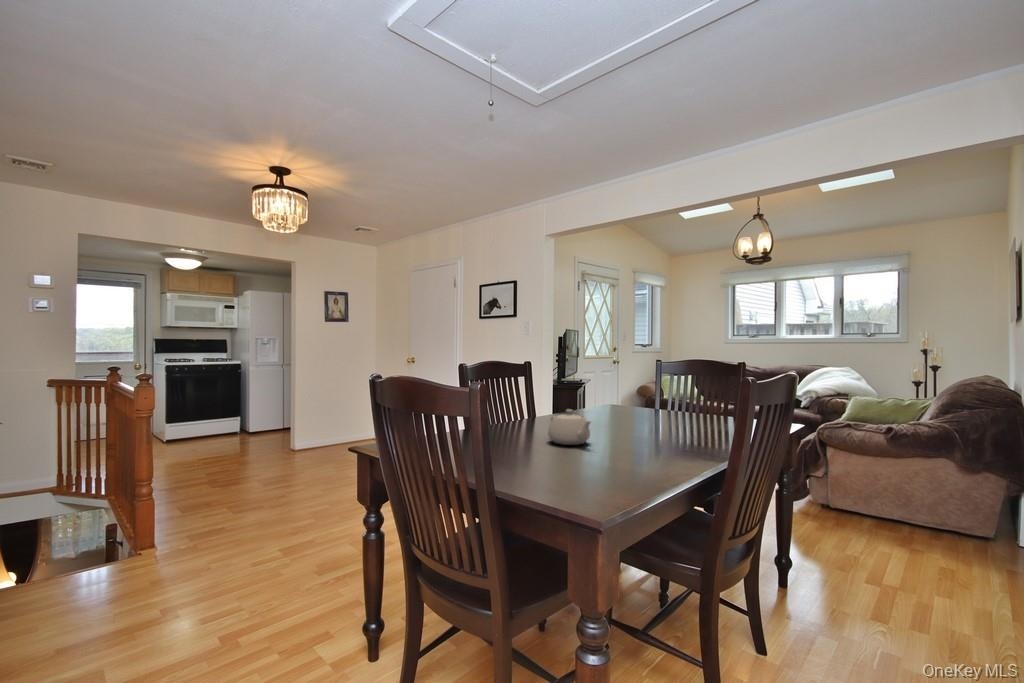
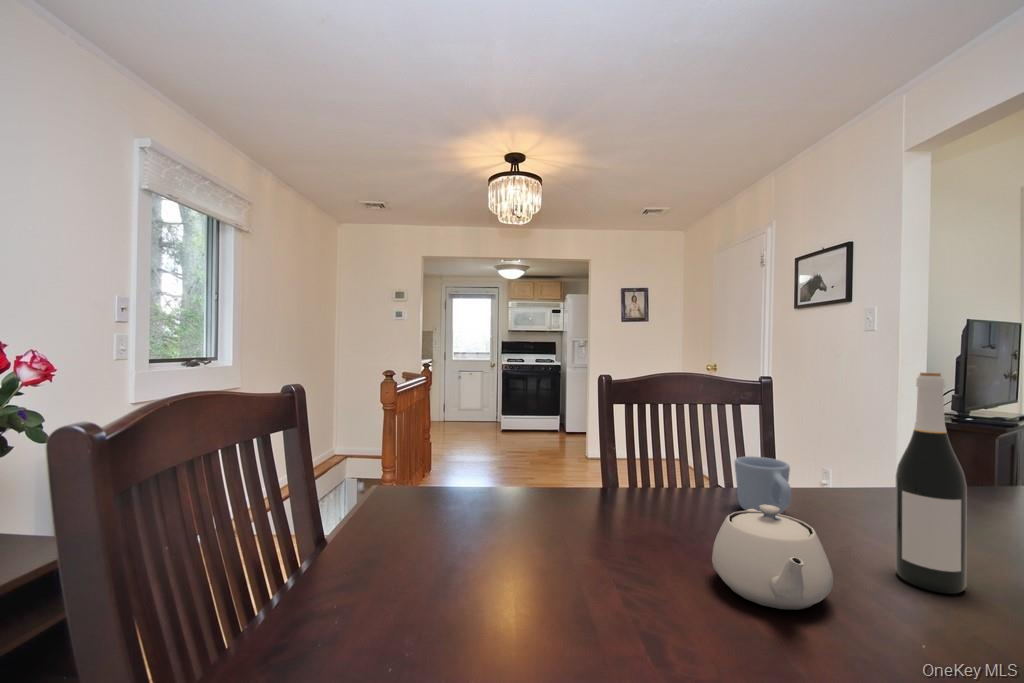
wine bottle: none [595,356,616,435] -> present [895,373,967,594]
mug: none [525,401,553,427] -> present [735,456,792,514]

